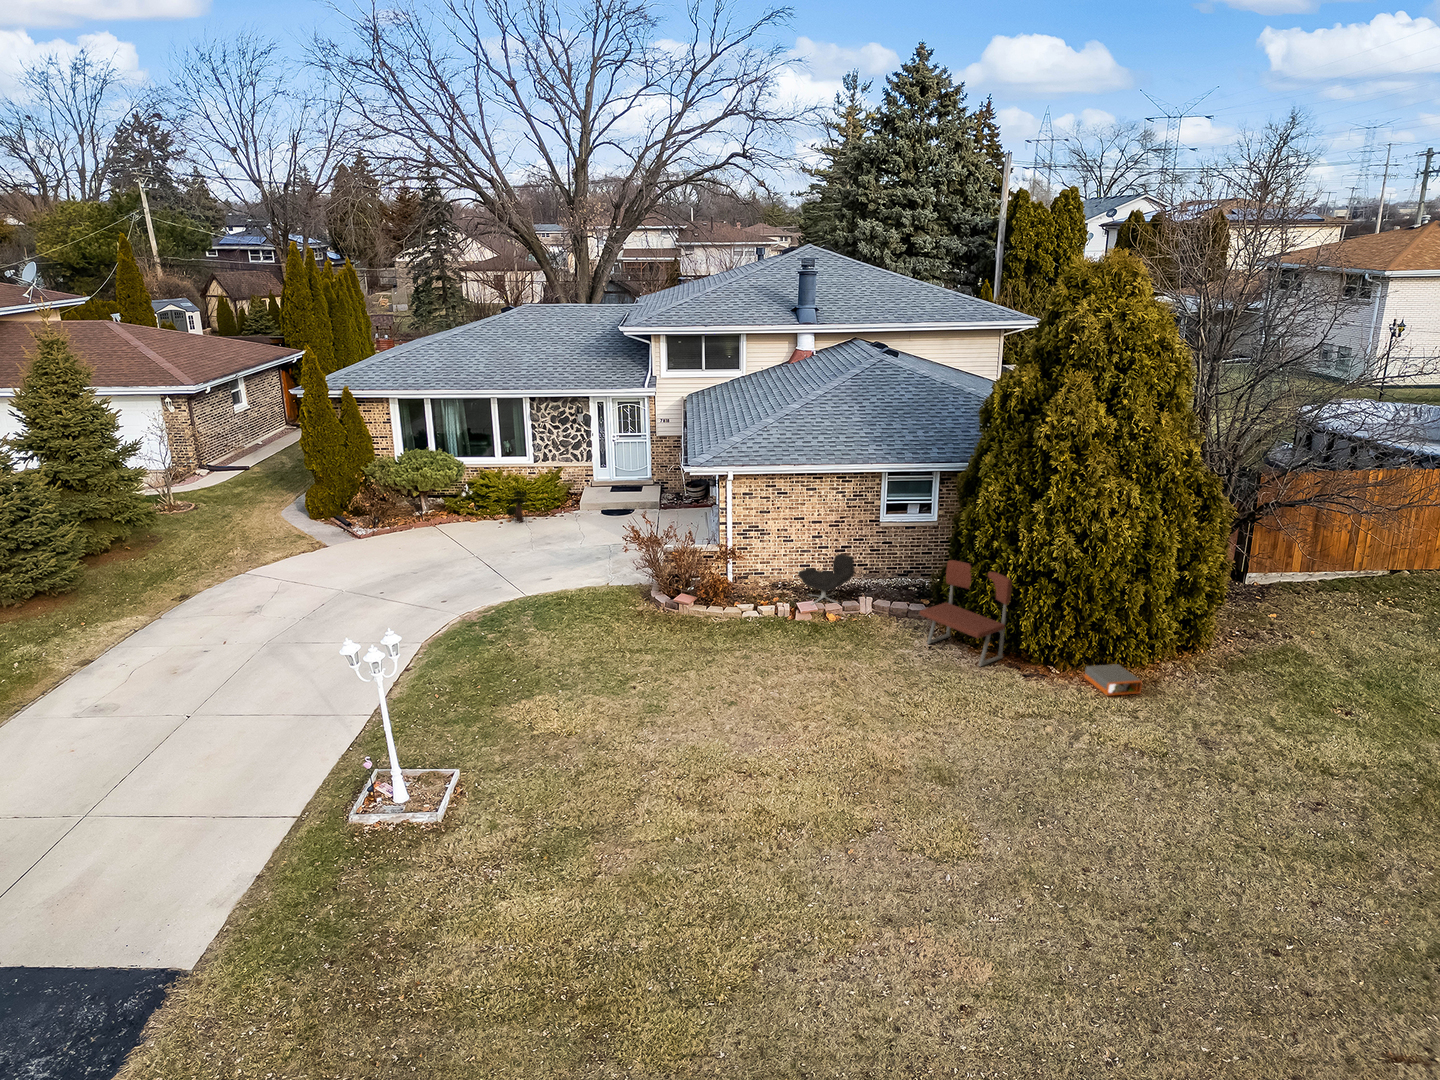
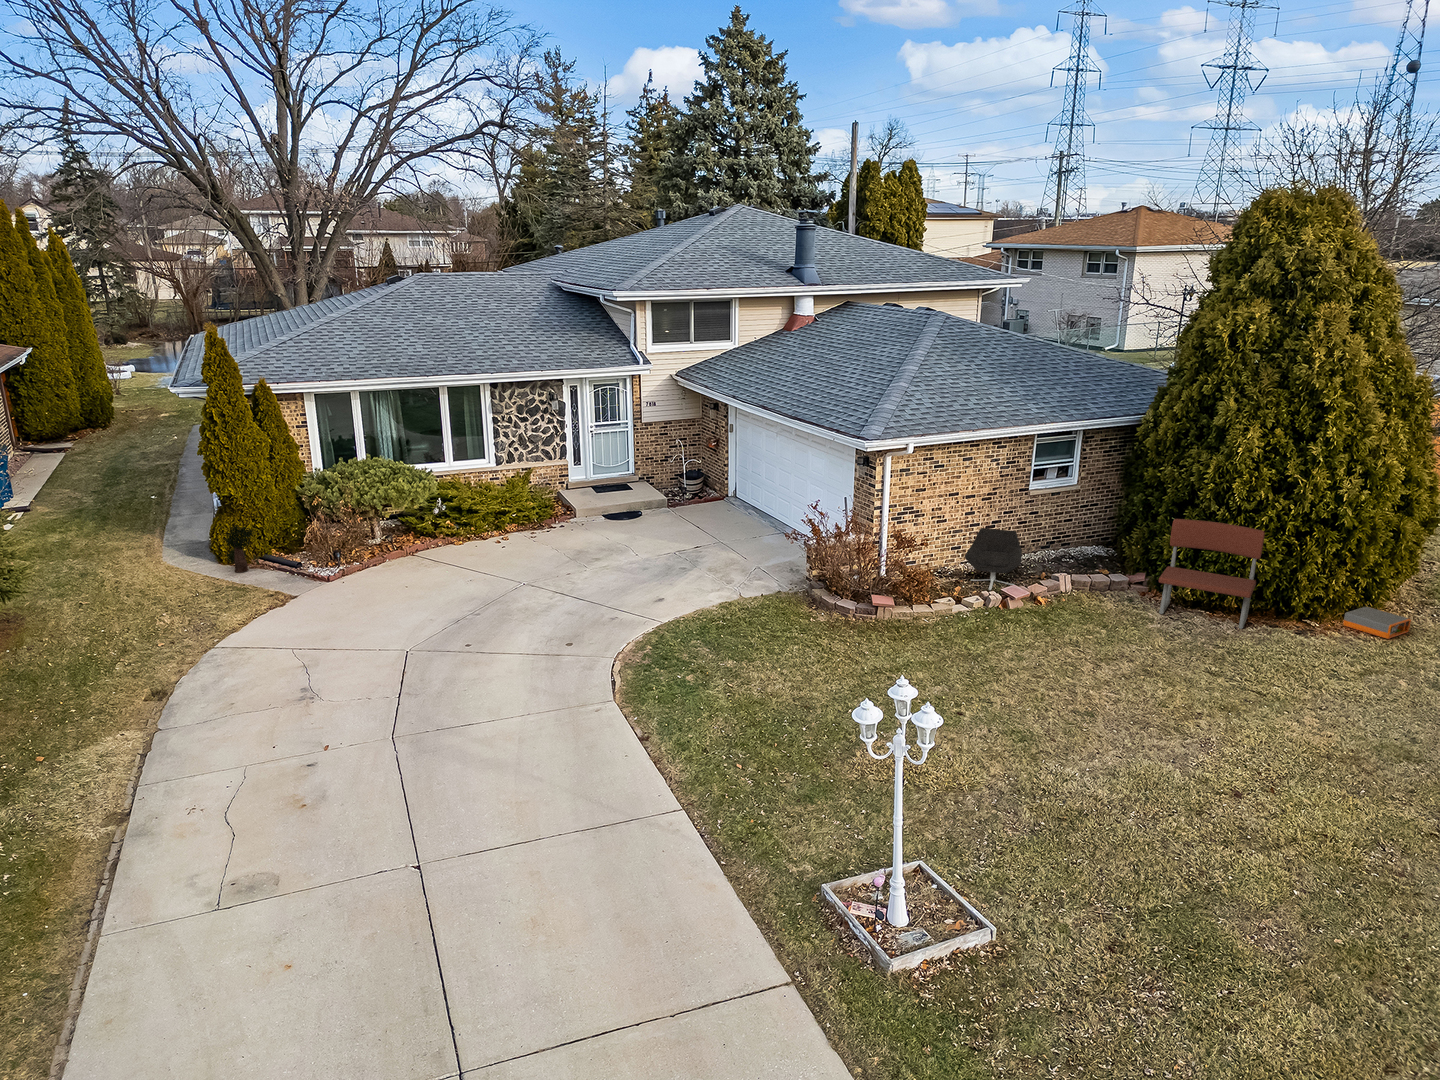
potted plant: present [506,489,527,522] -> present [223,525,260,573]

